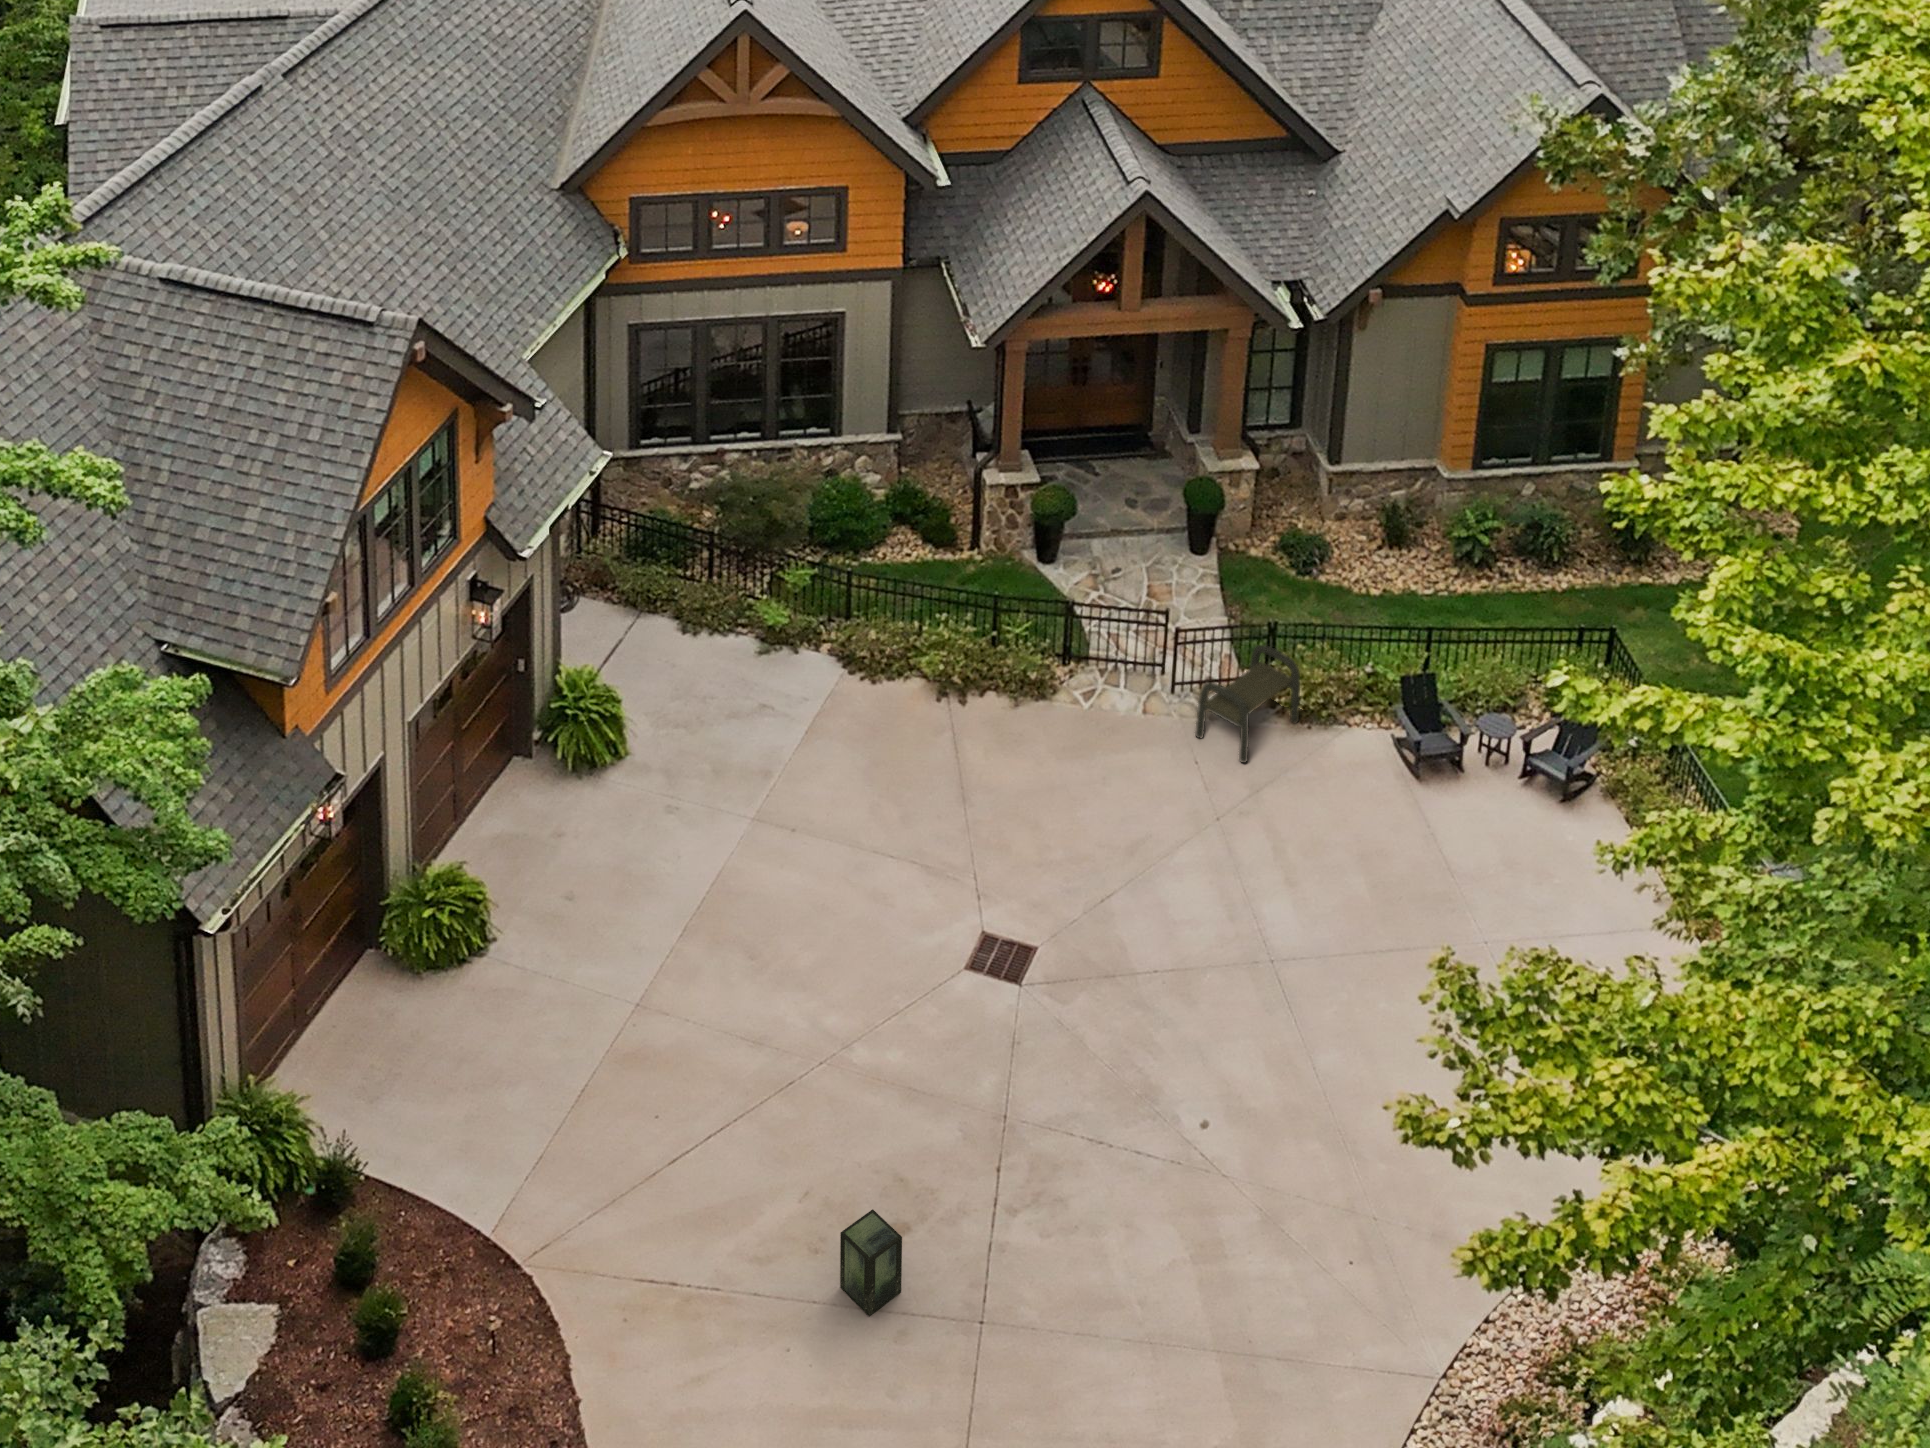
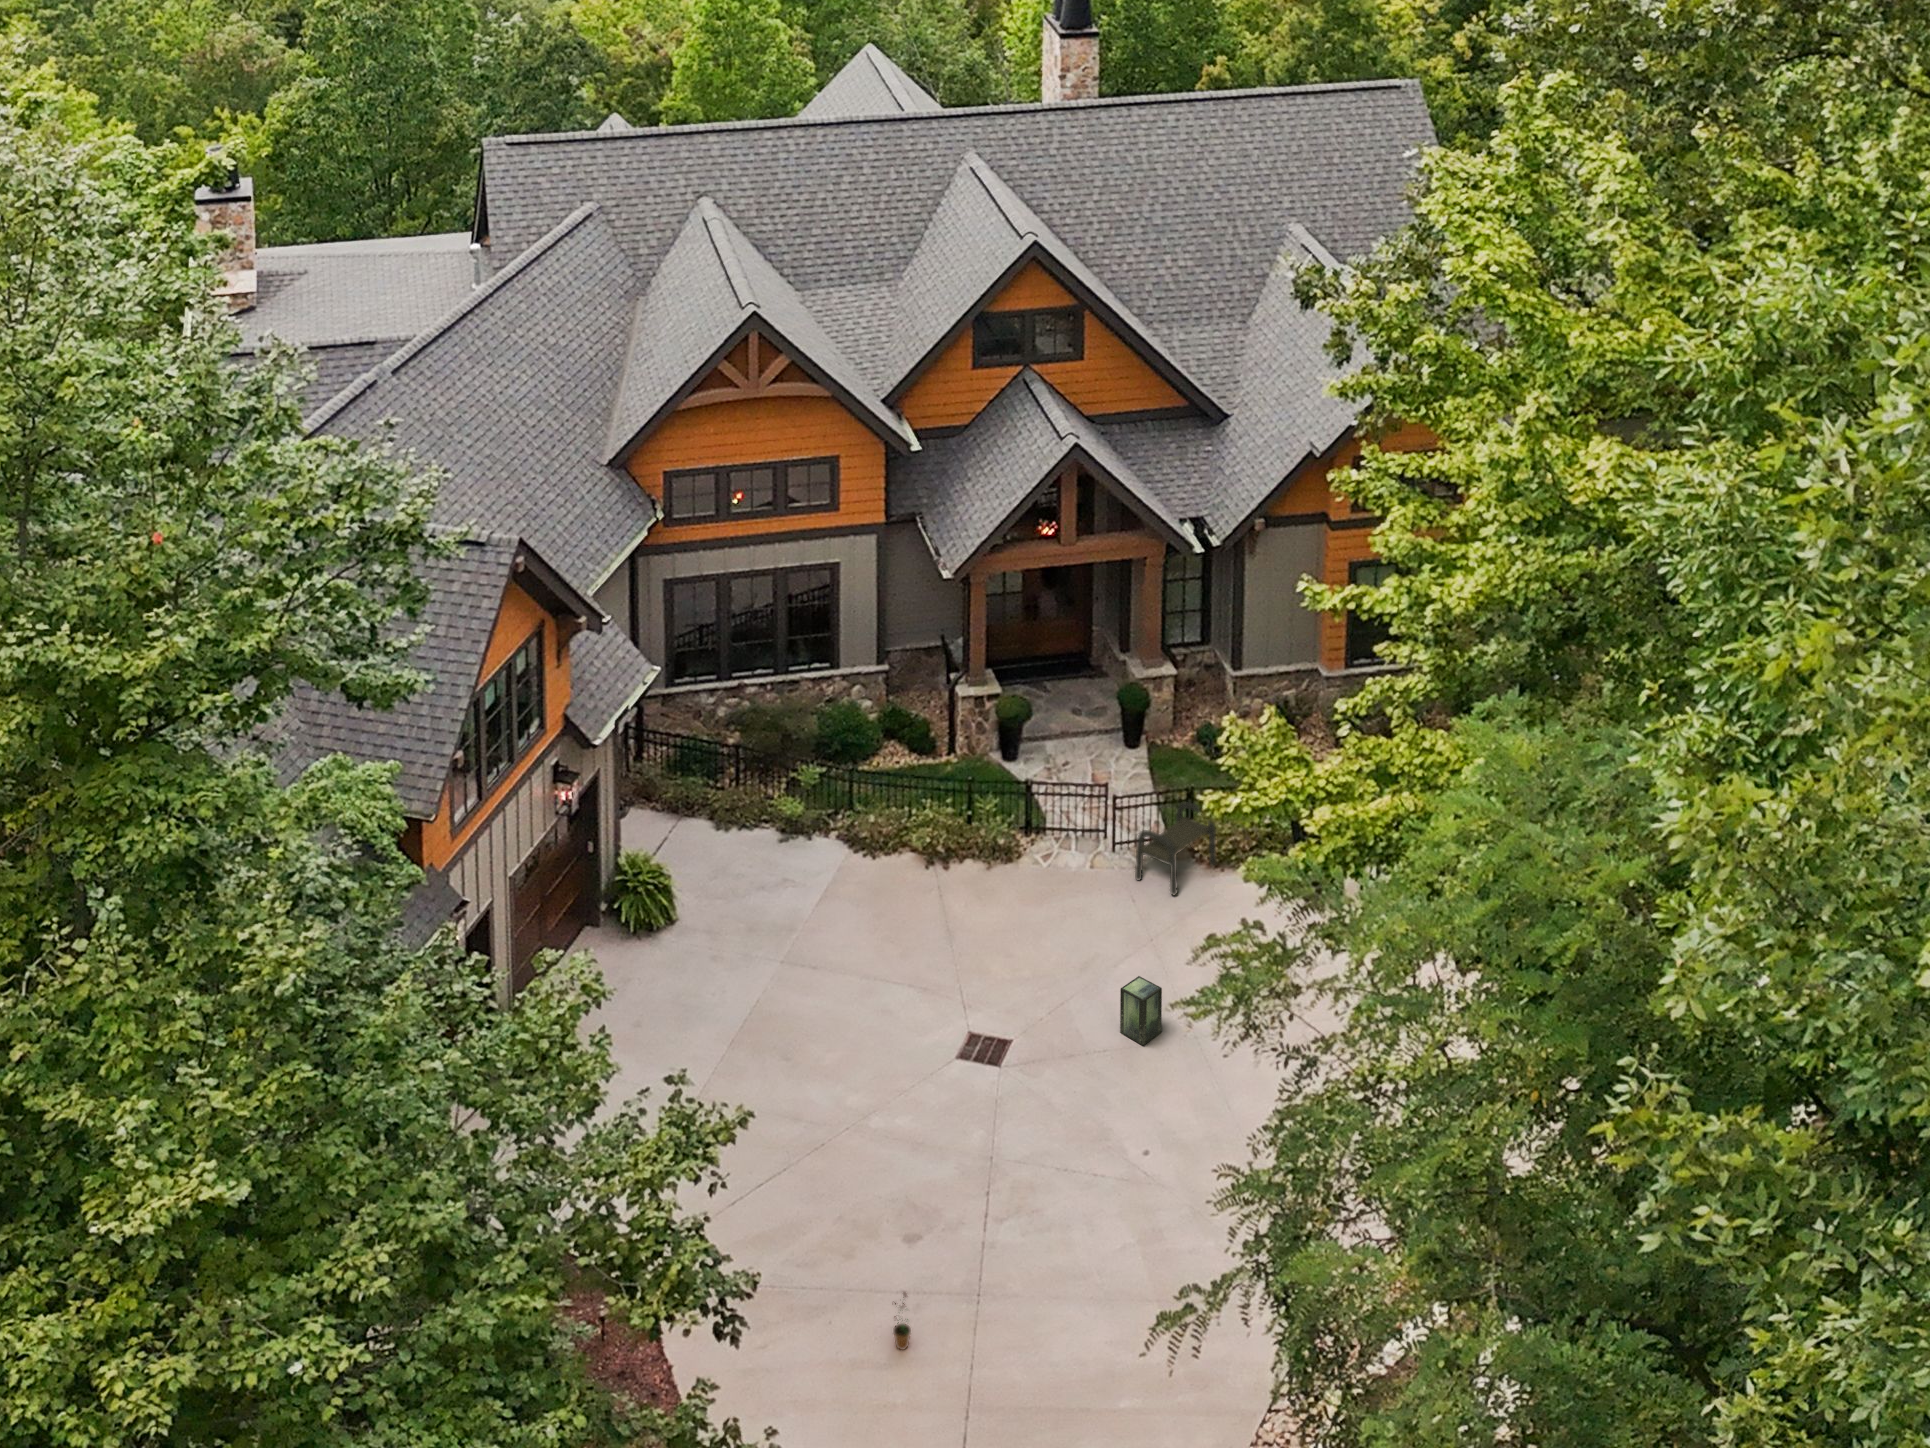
storage box: present [840,1209,902,1316] -> present [1120,976,1162,1045]
potted plant: none [855,1324,879,1393] -> present [893,1293,911,1349]

